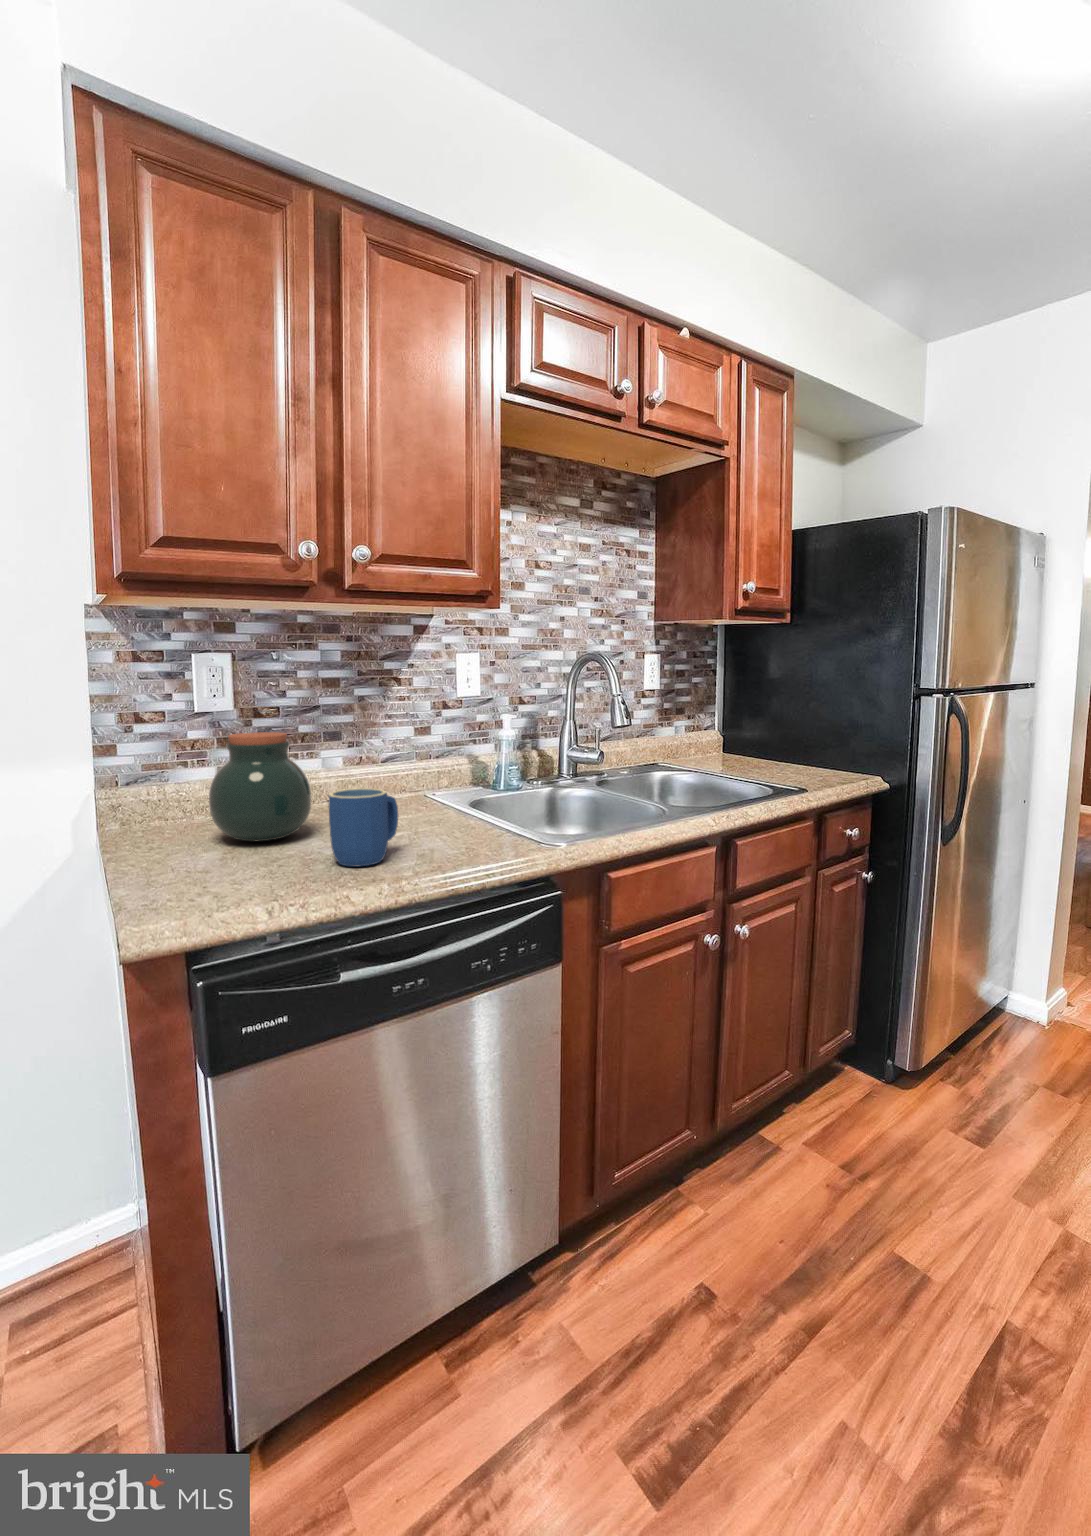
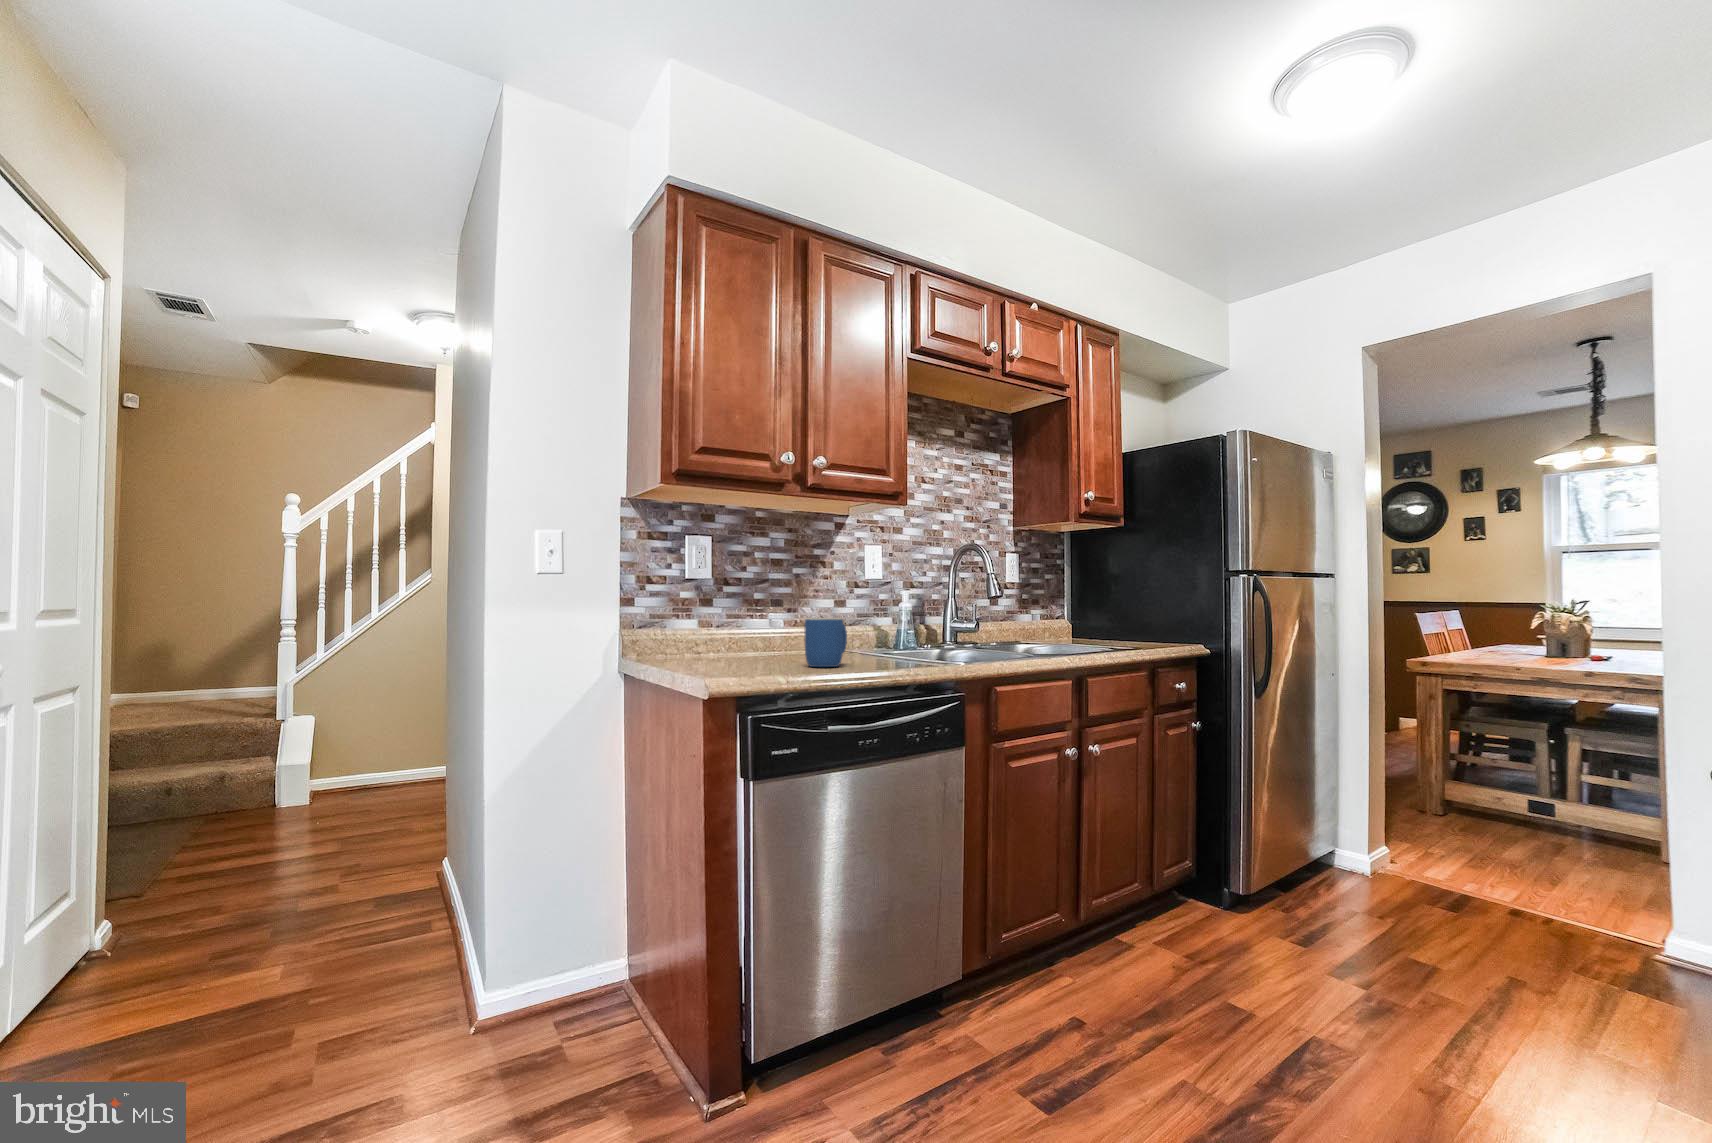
jar: present [209,732,311,841] -> none [710,586,778,661]

